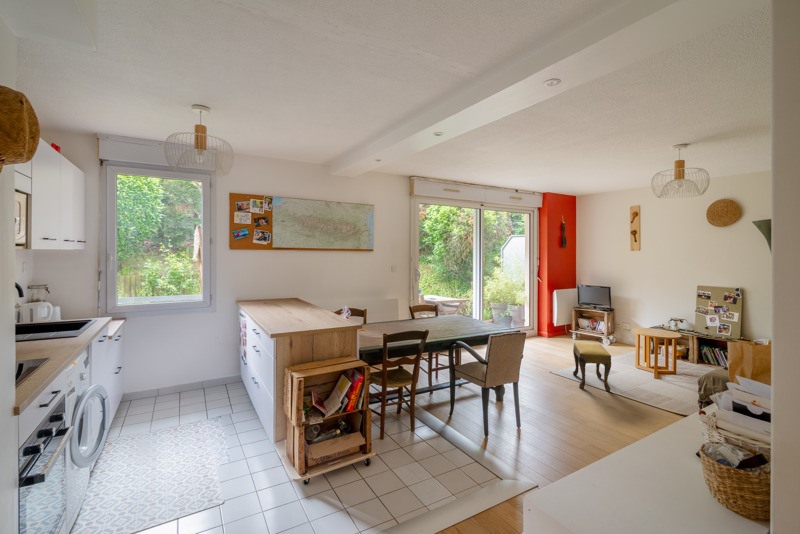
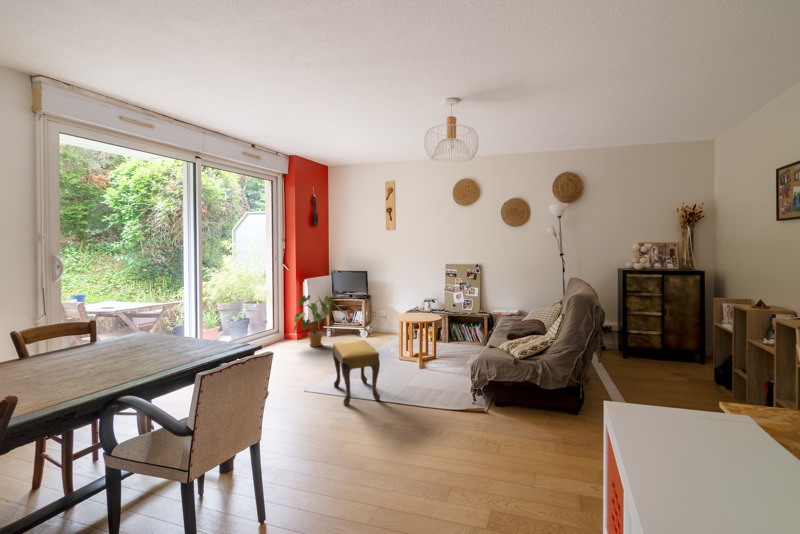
house plant: none [541,303,588,345] -> present [294,295,342,347]

